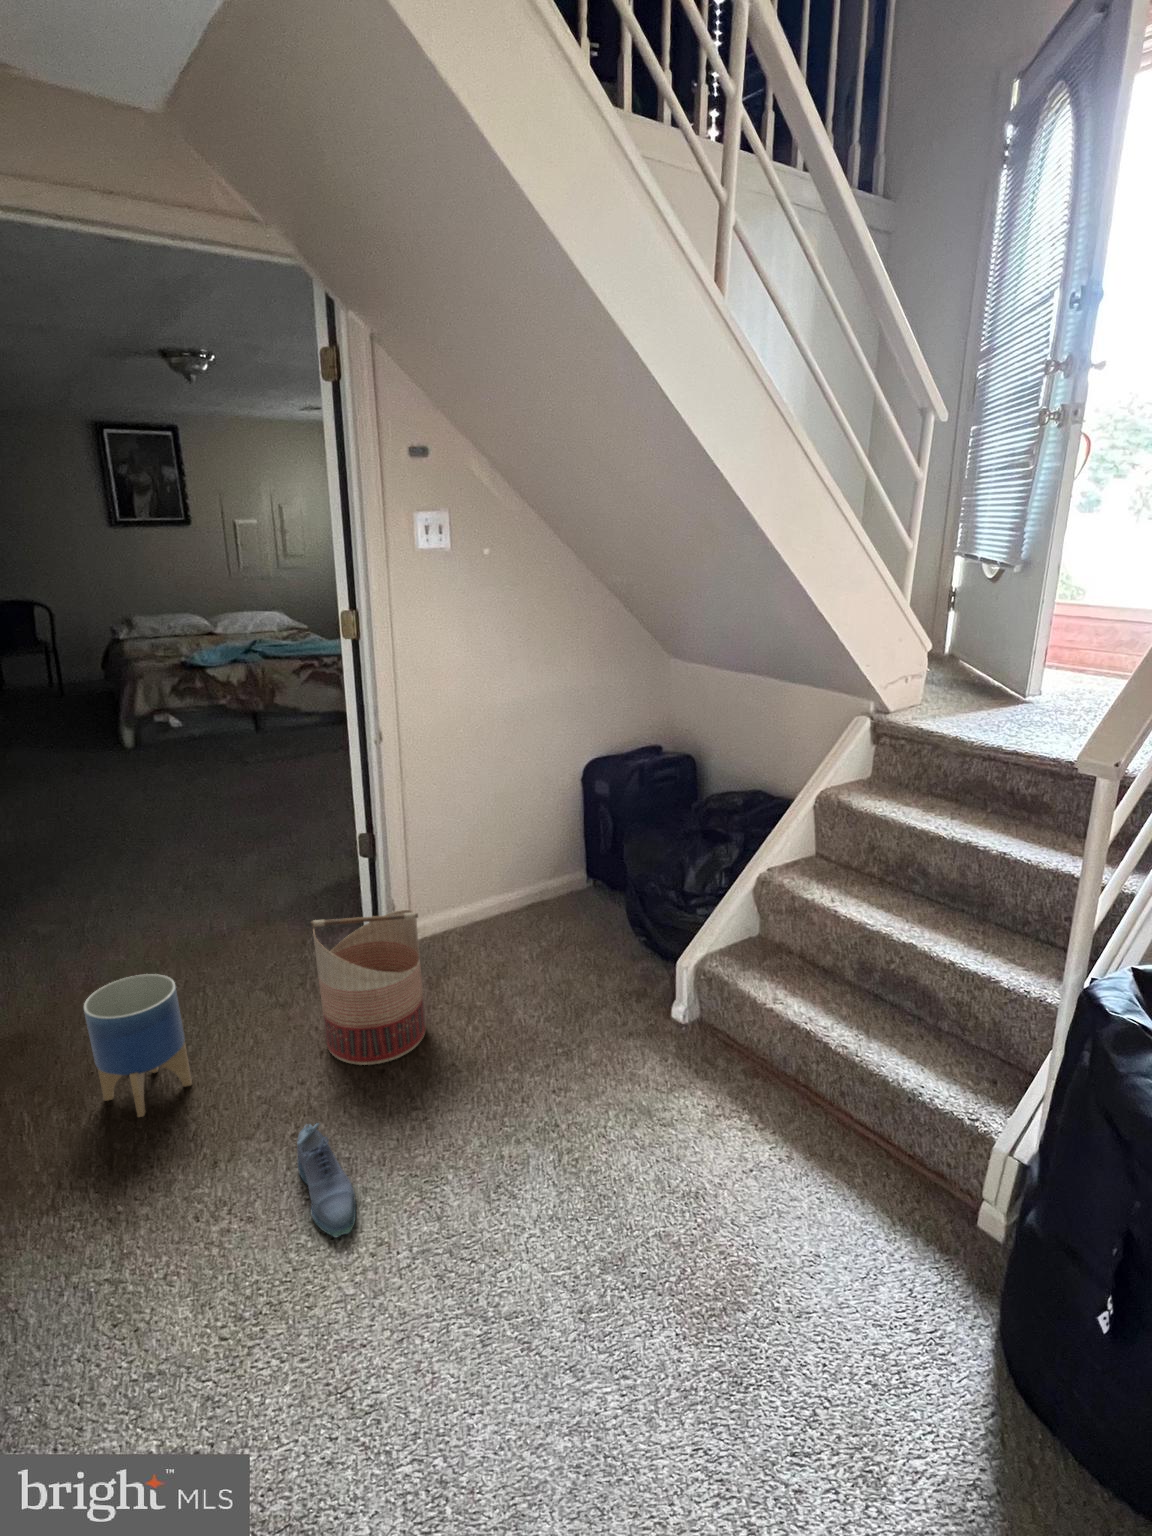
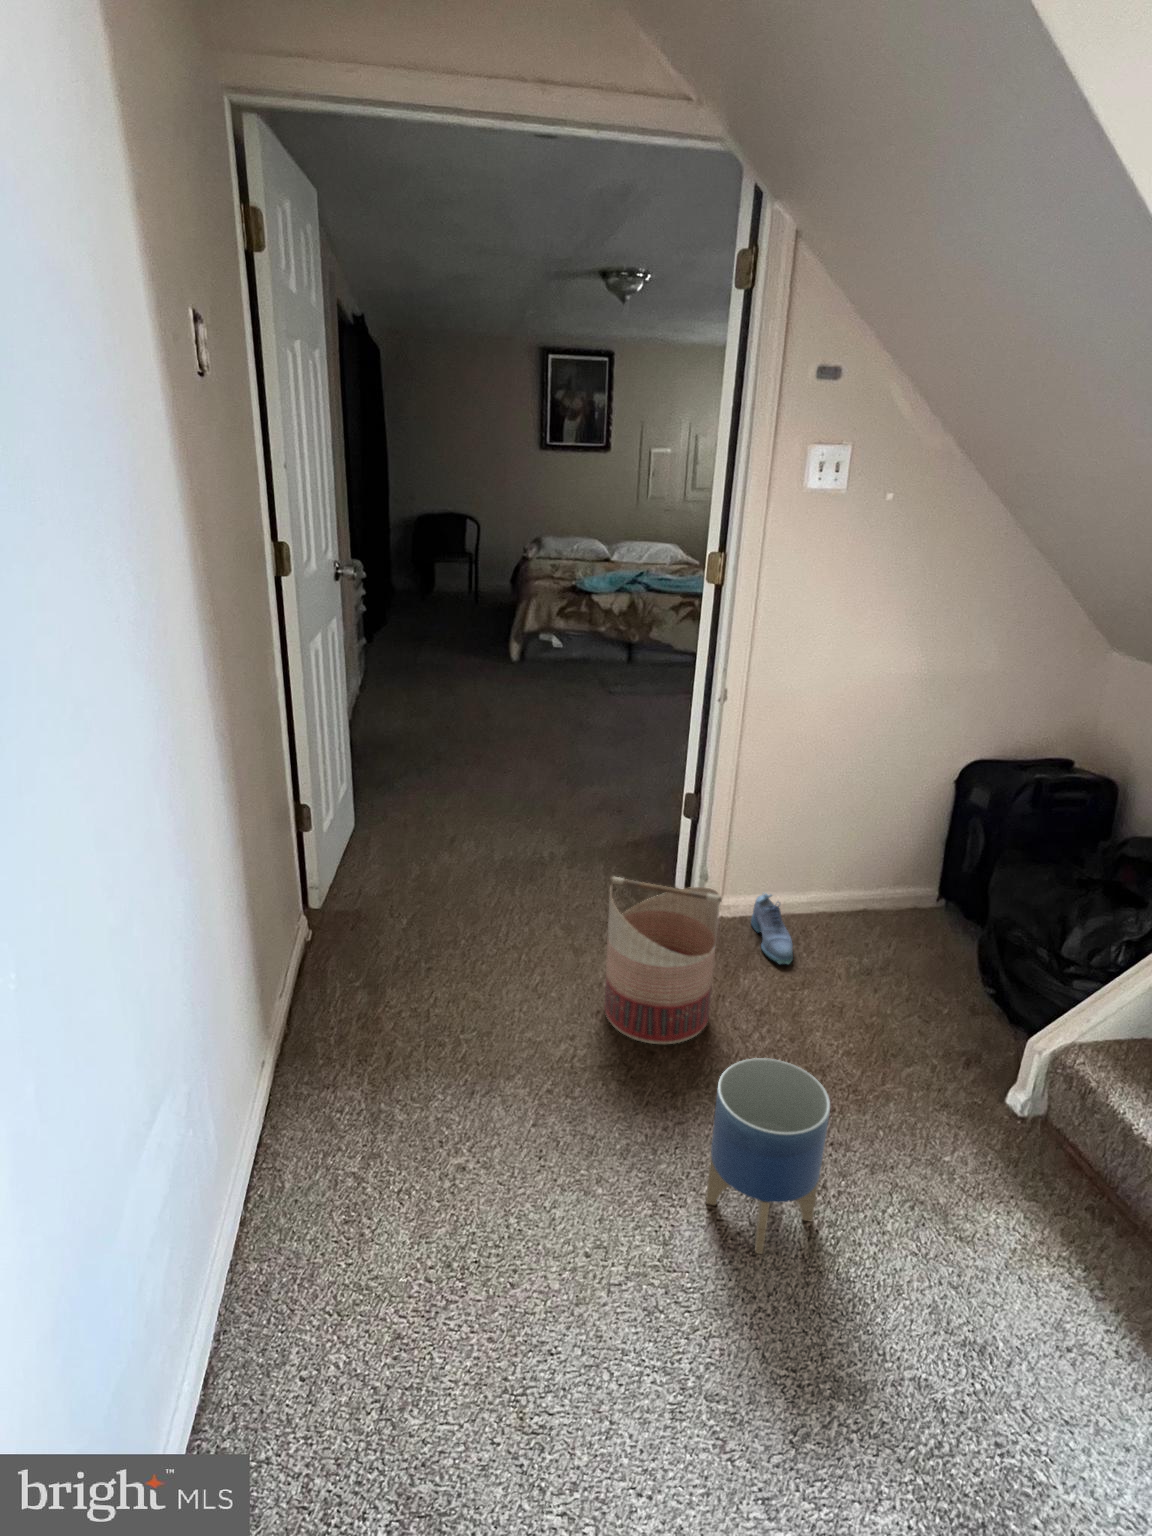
planter: present [84,974,192,1117] -> present [706,1058,830,1254]
shoe: present [297,1123,356,1237] -> present [751,894,793,964]

